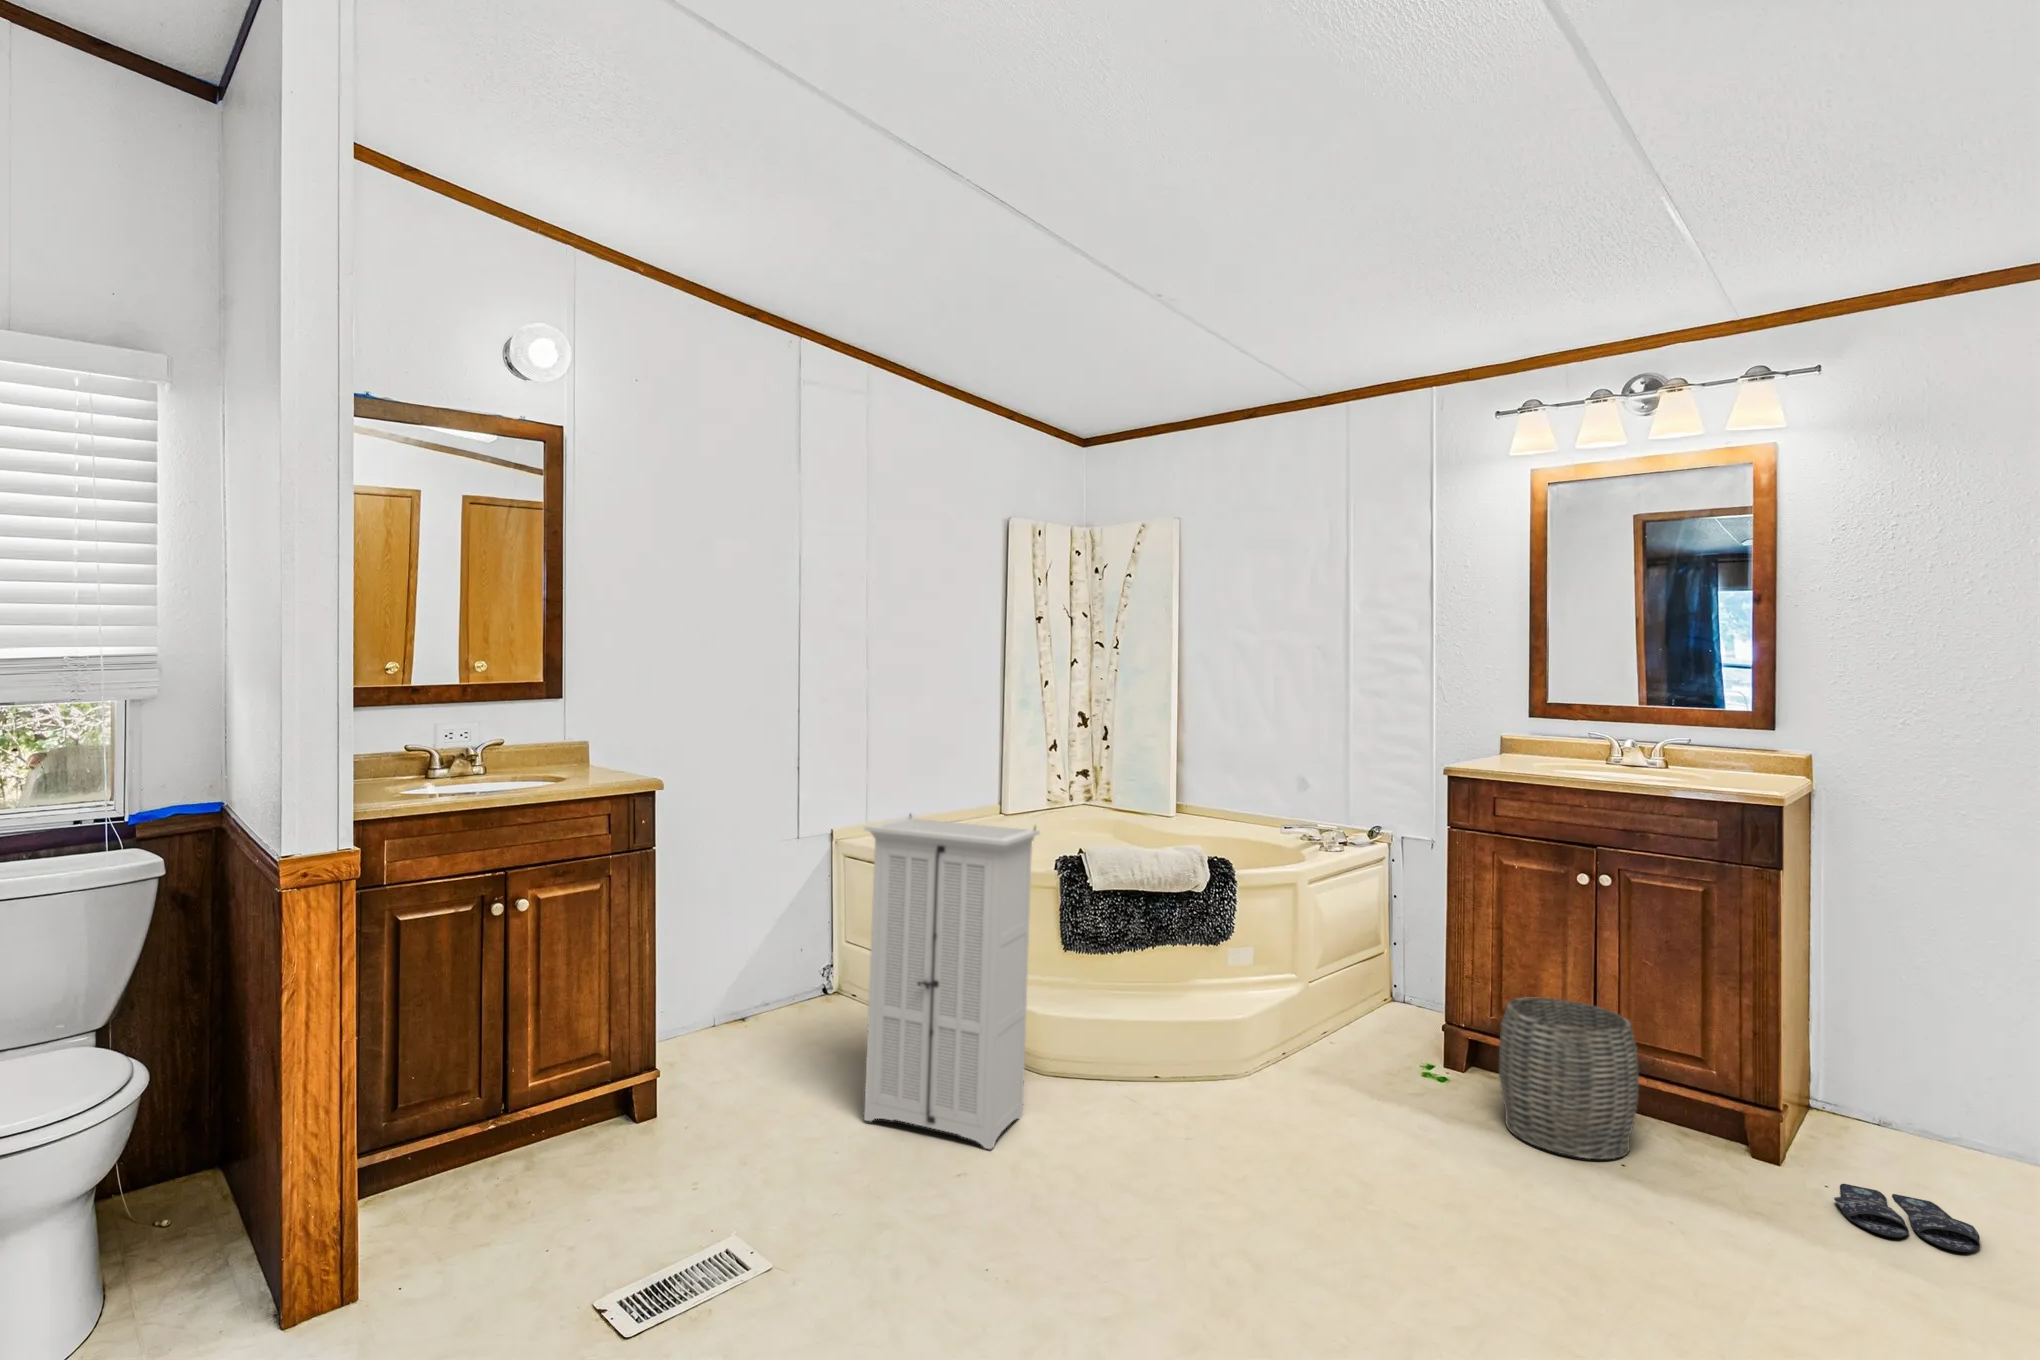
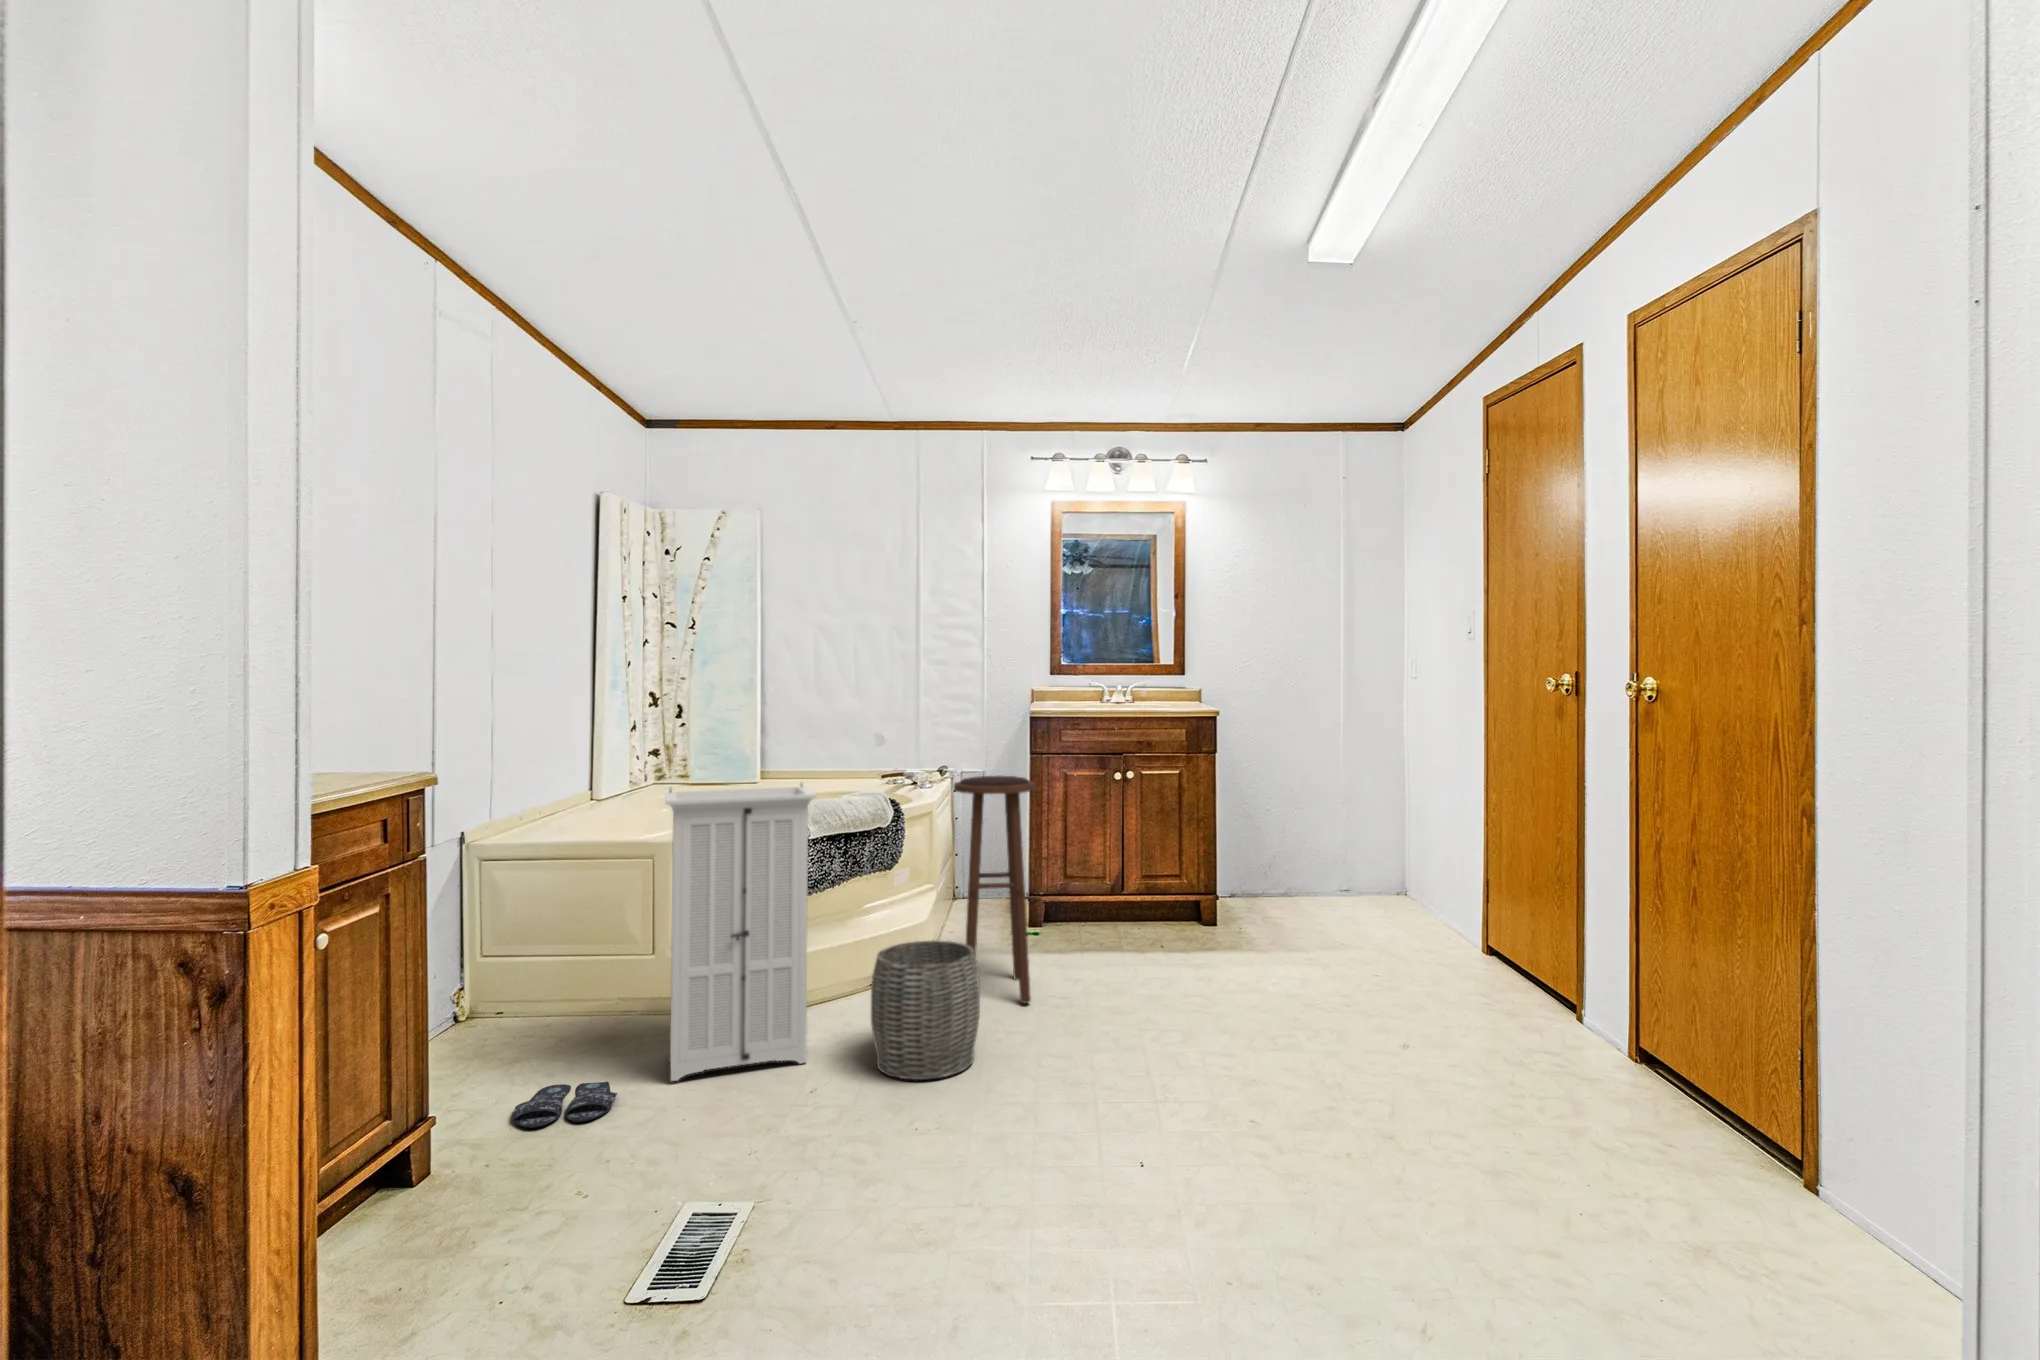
stool: none [1232,847,1353,1175] -> present [954,776,1035,1003]
woven basket: present [1499,997,1639,1159] -> present [871,941,980,1080]
slippers: present [1834,1184,1980,1252] -> present [513,1082,617,1128]

